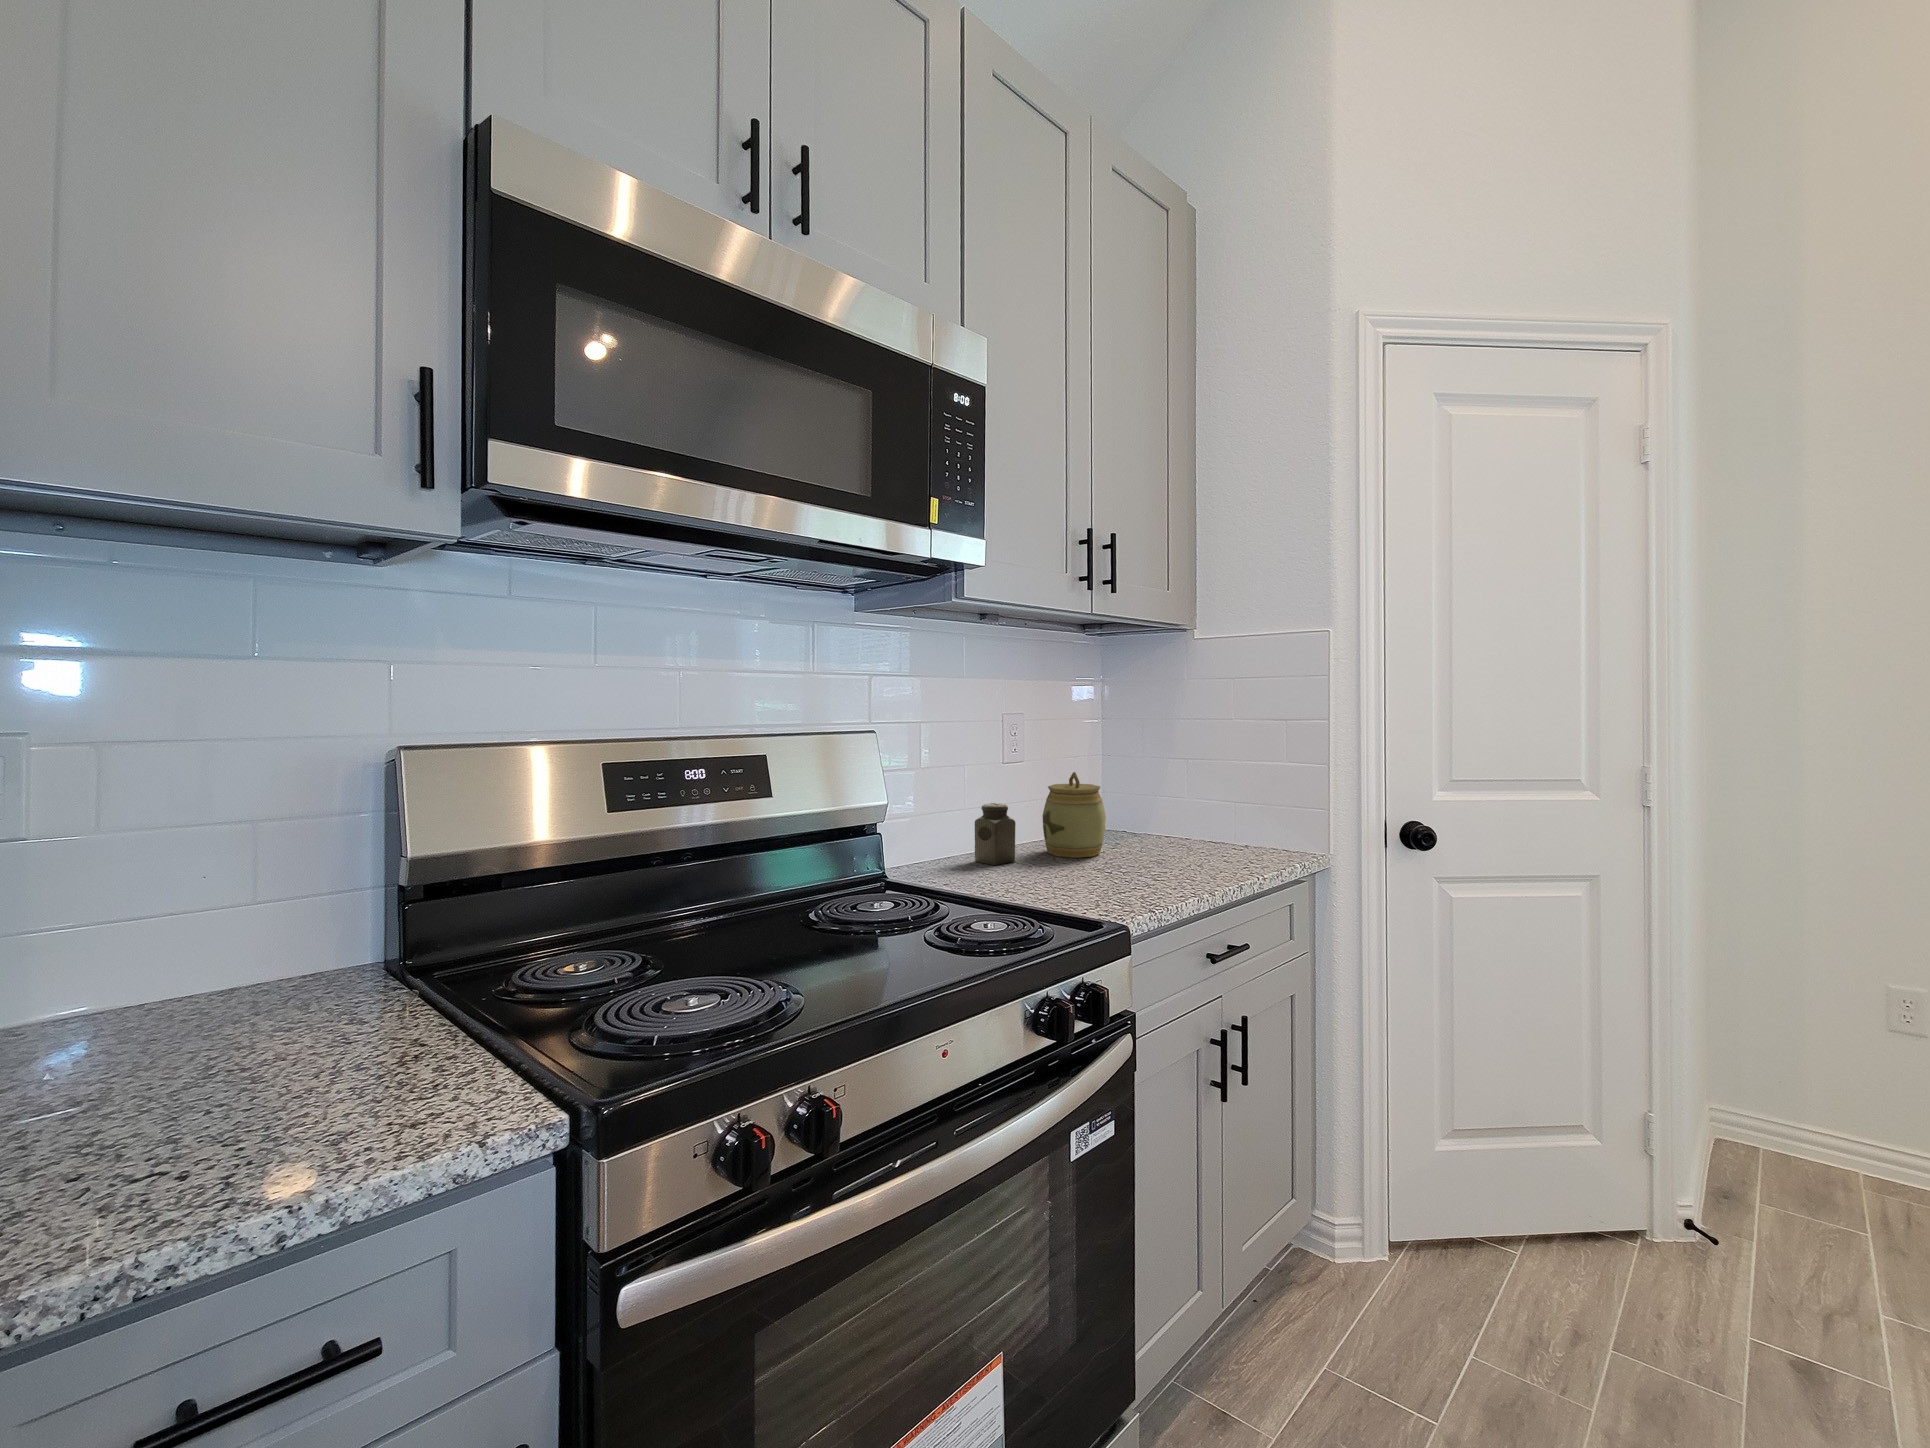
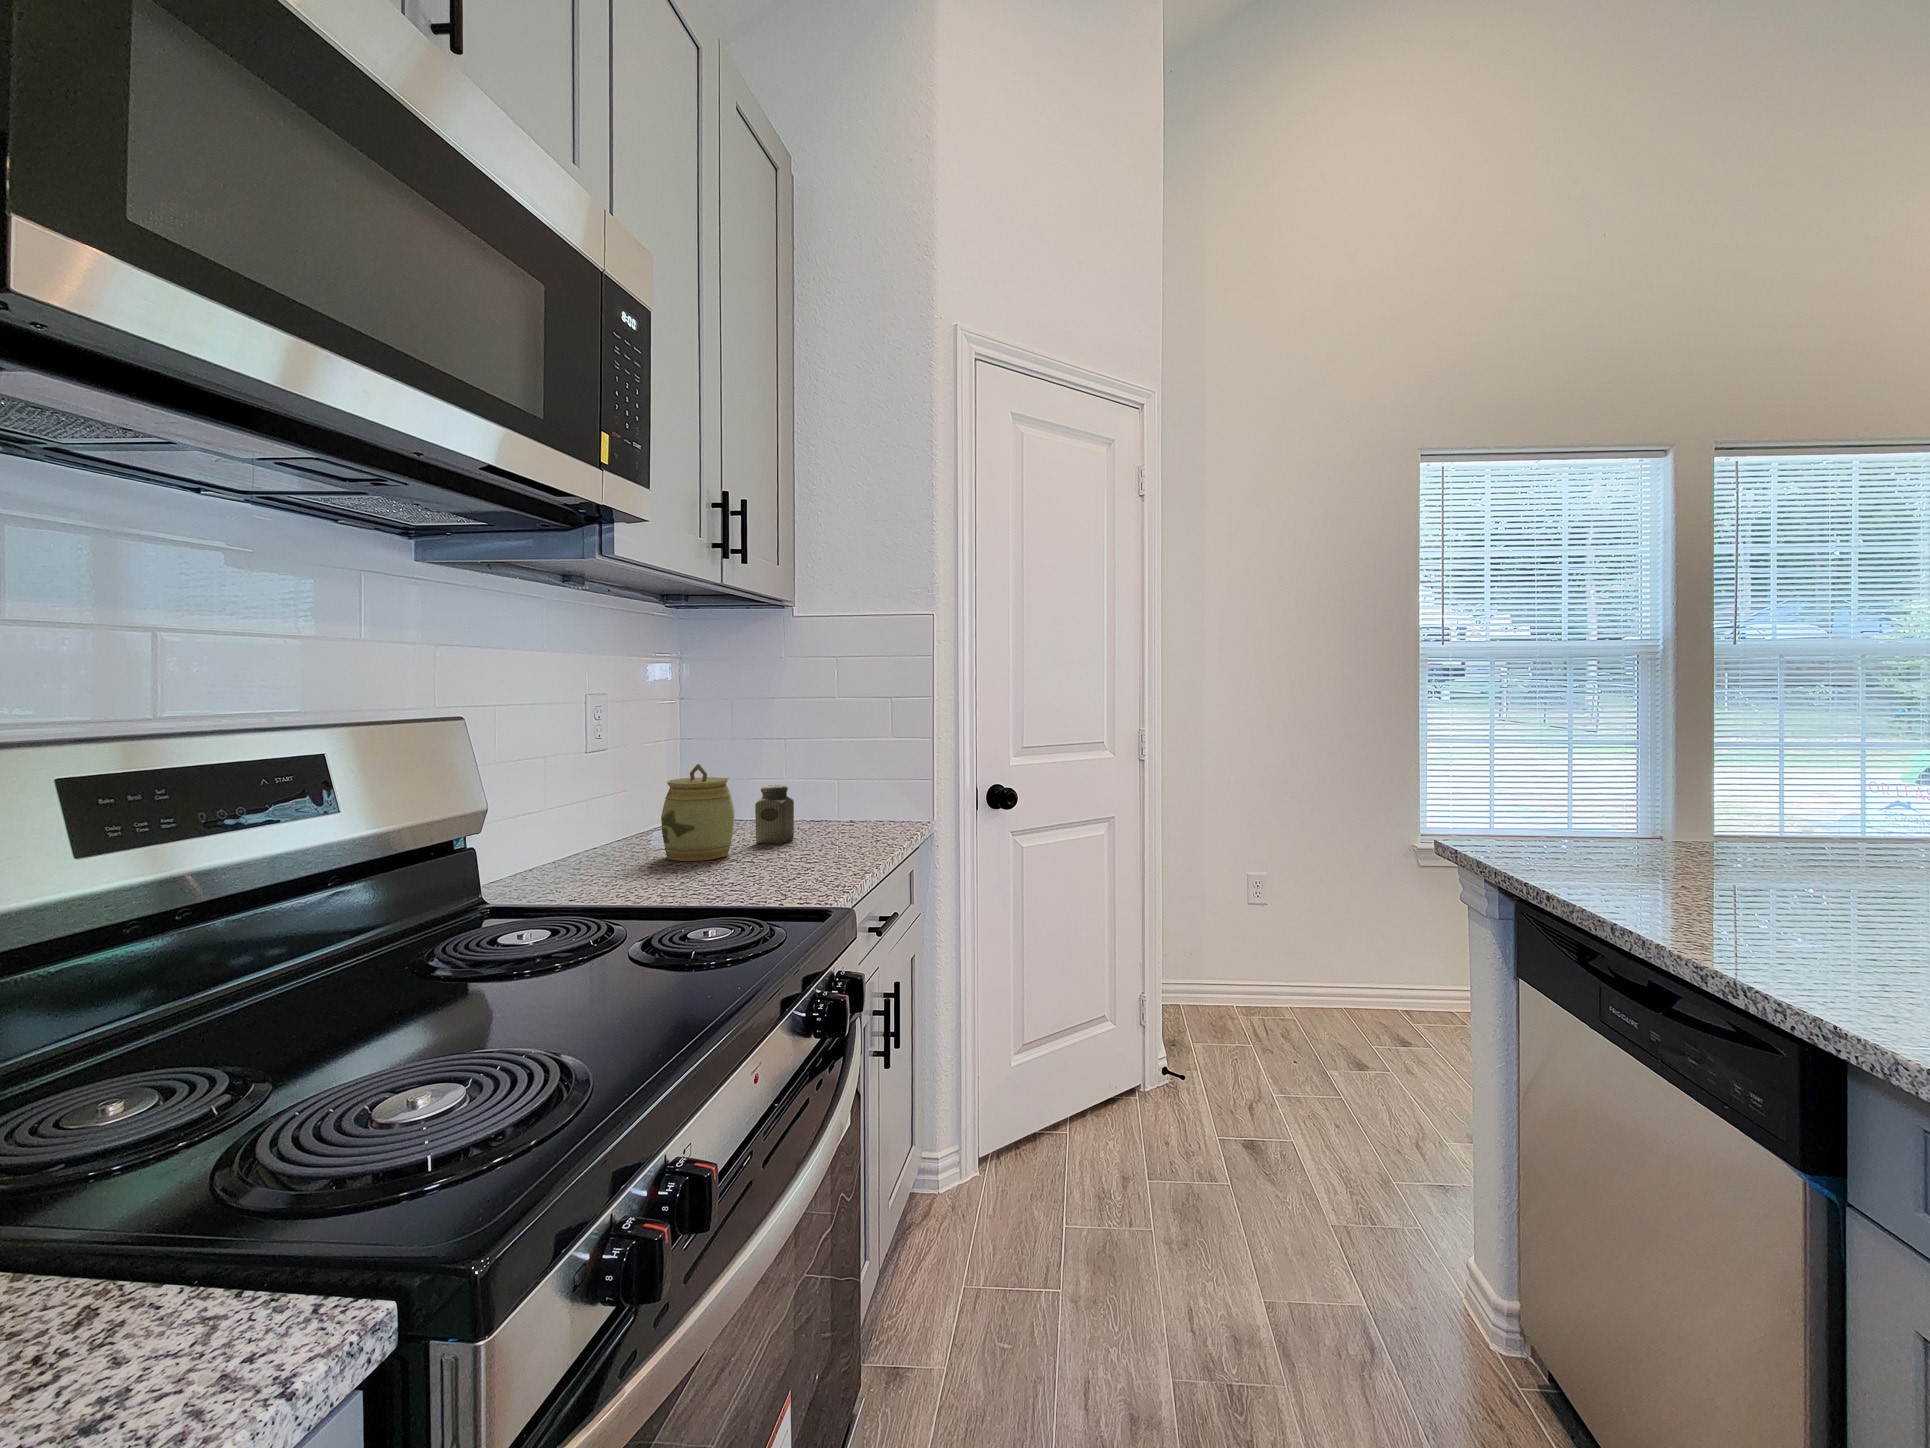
salt shaker: present [975,803,1016,865] -> present [755,785,794,844]

